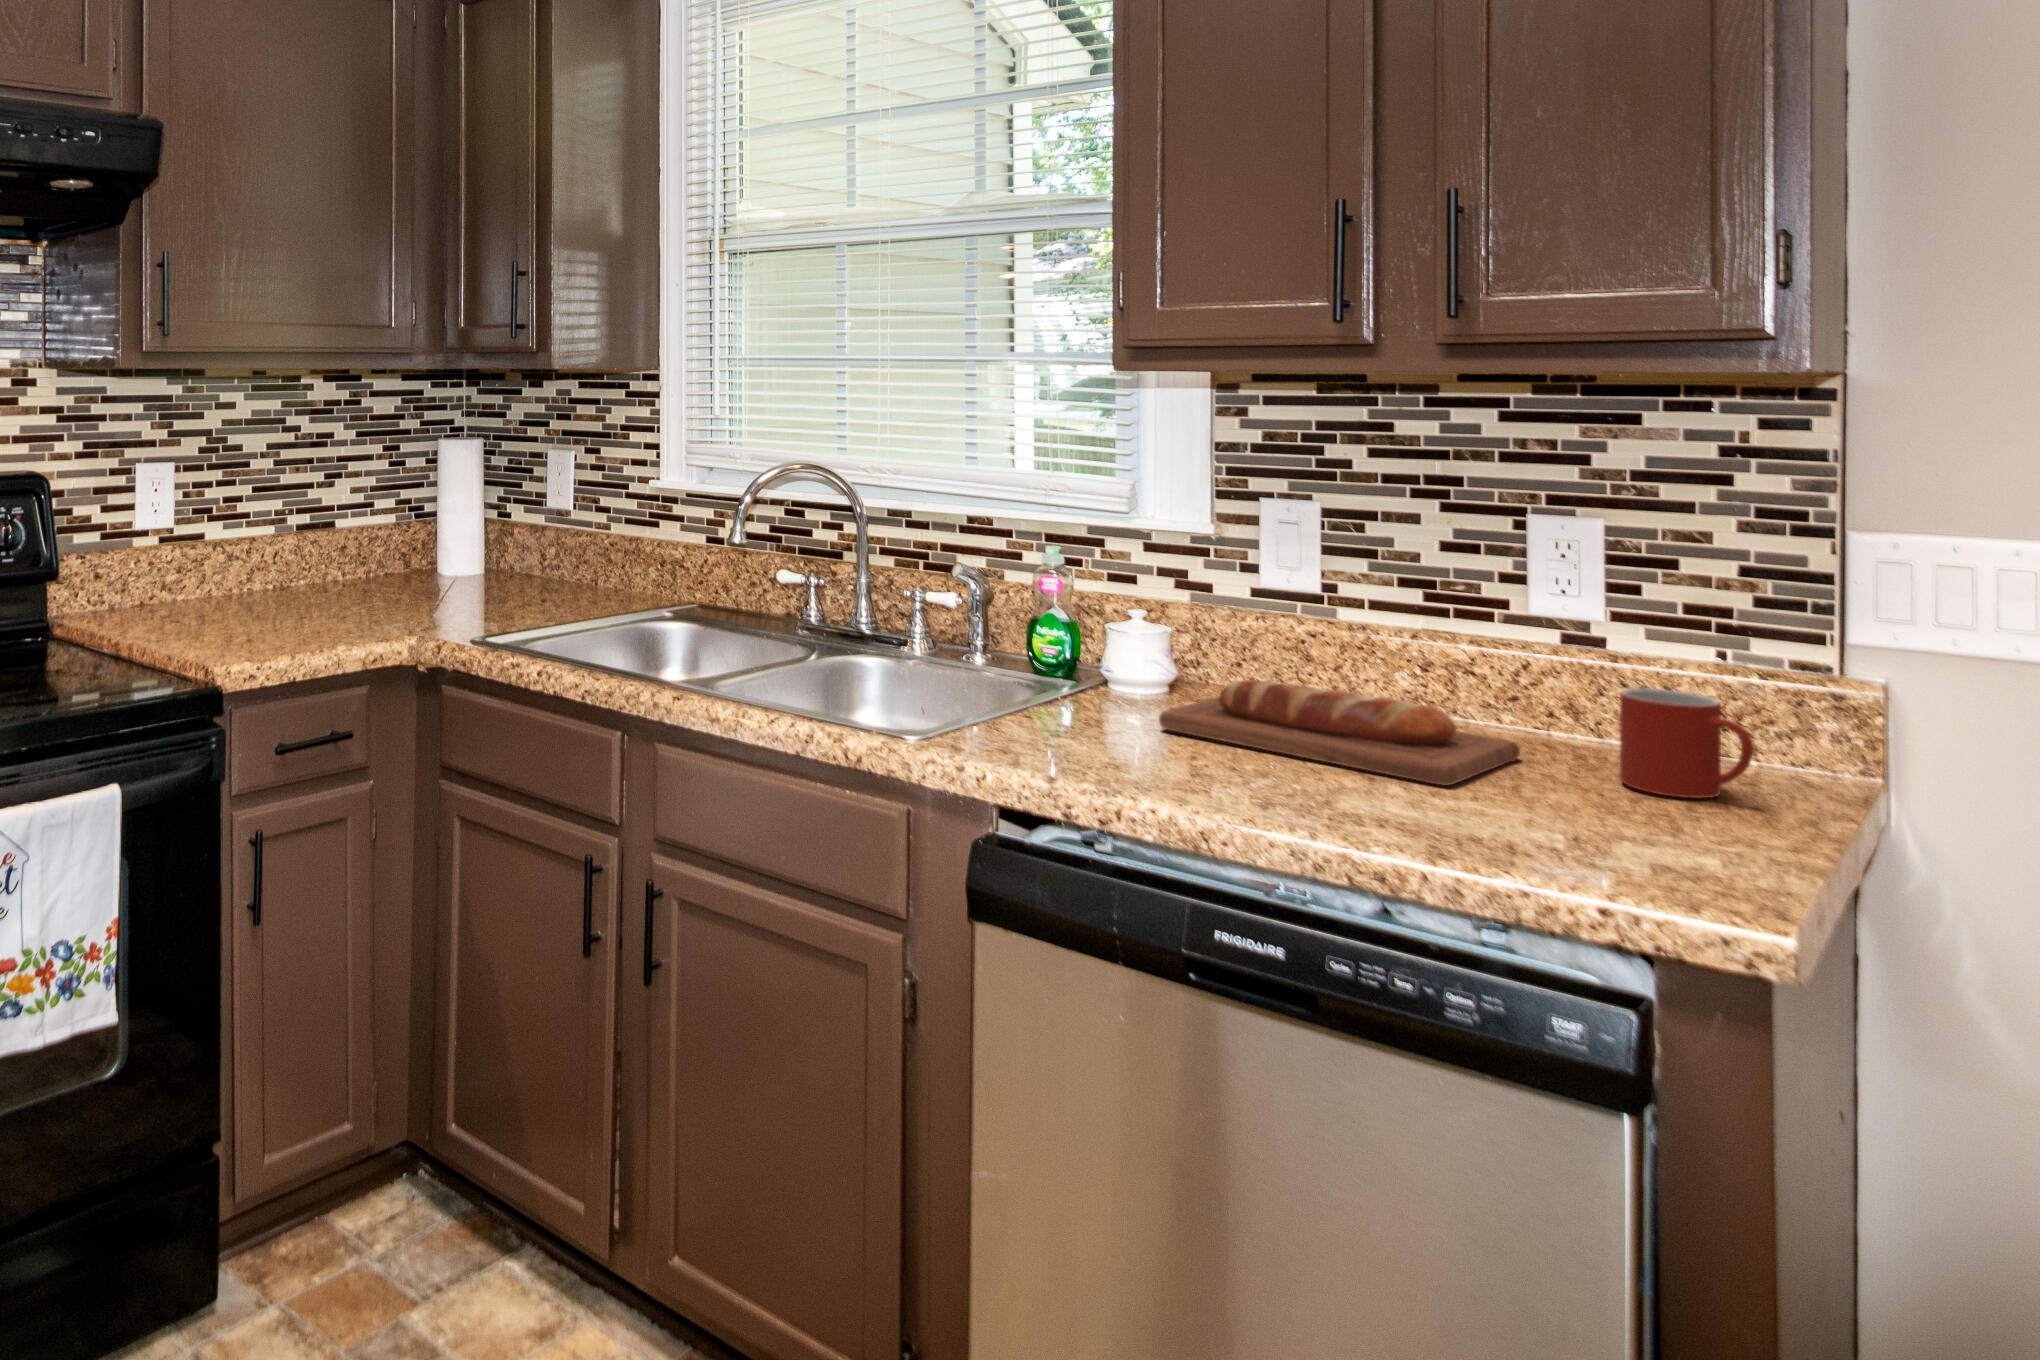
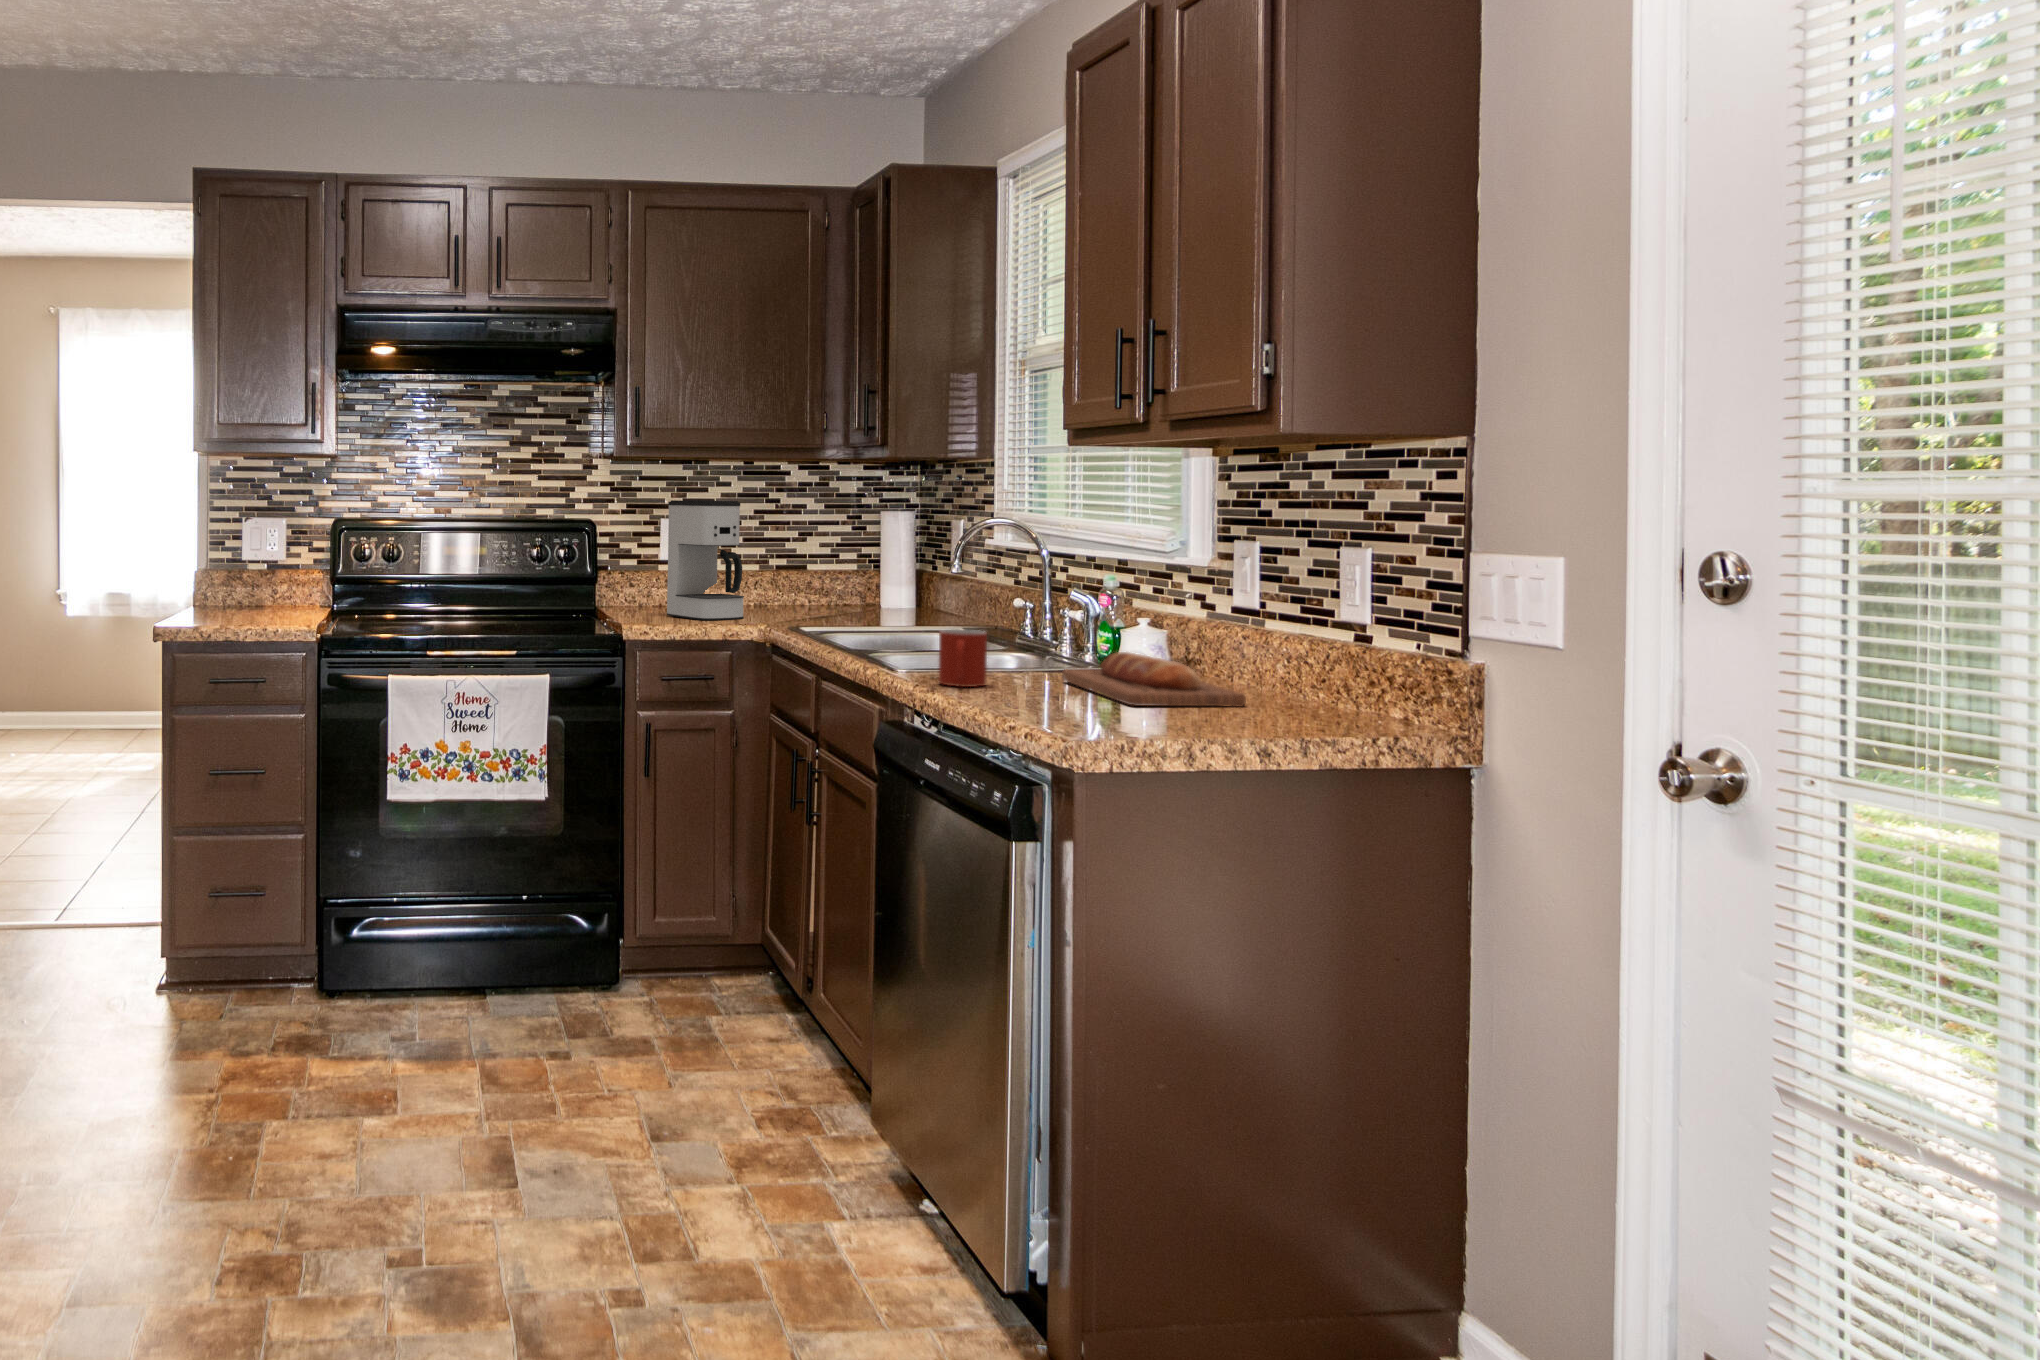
coffee maker: none [157,432,286,628] -> present [667,500,744,620]
mug: present [1620,688,1754,798] -> present [938,629,987,687]

